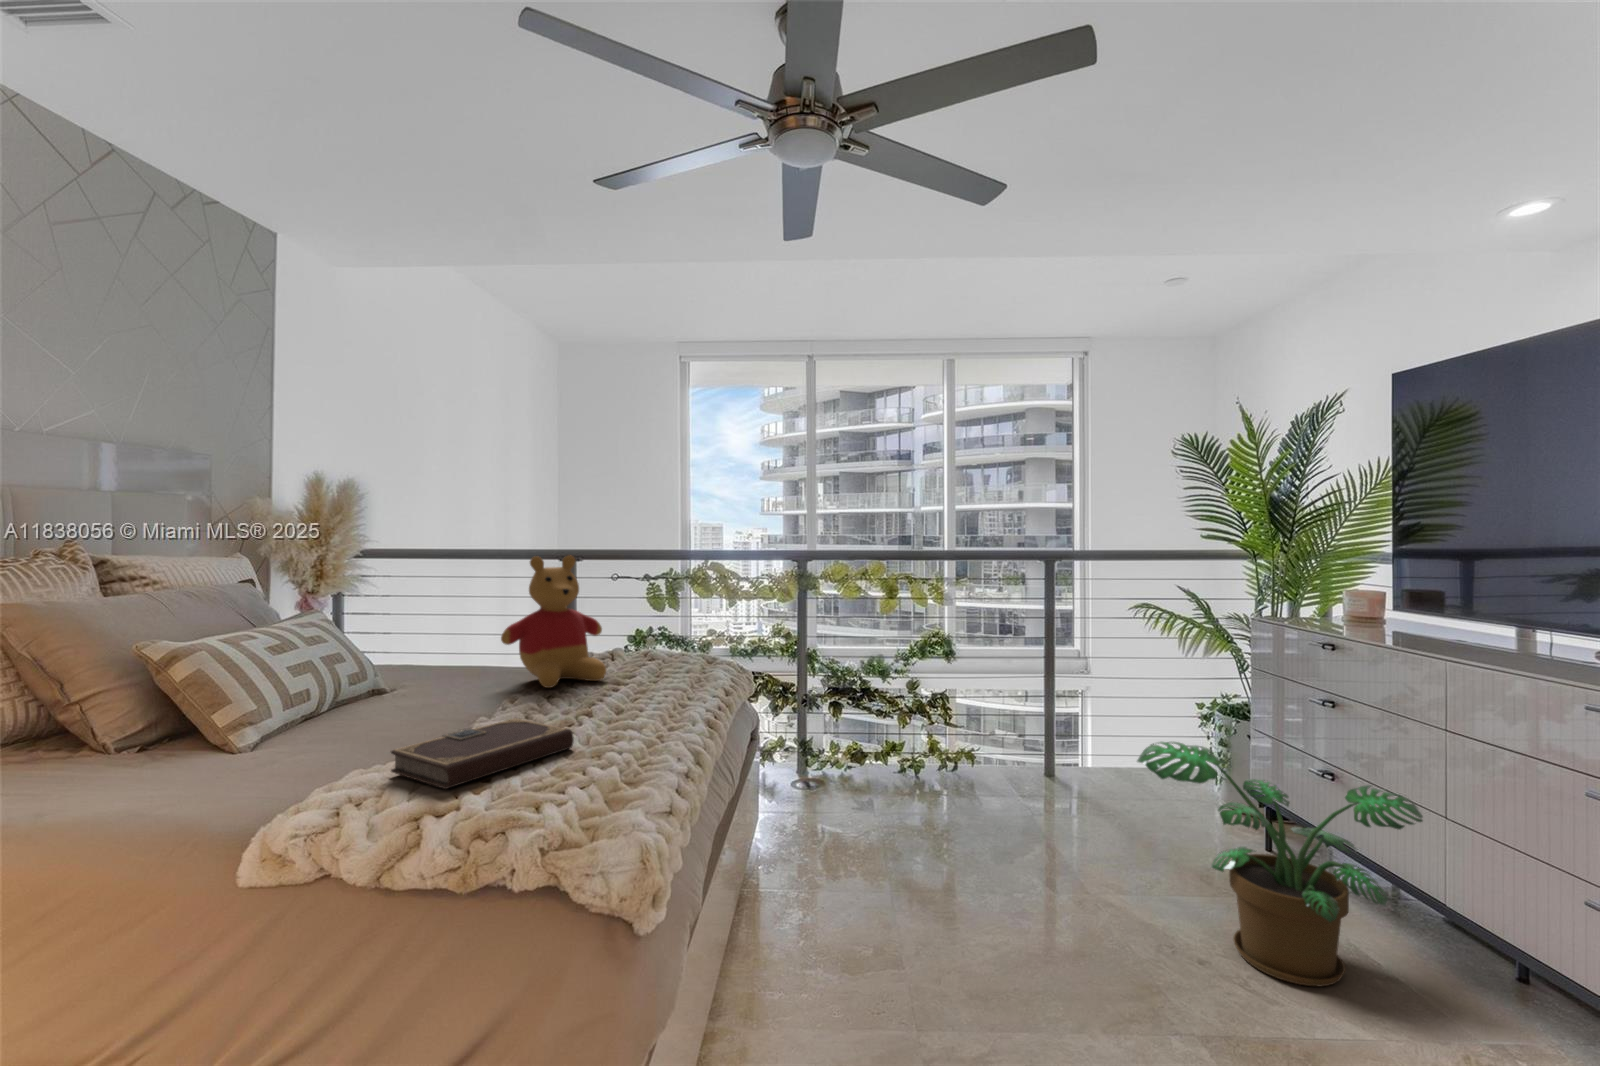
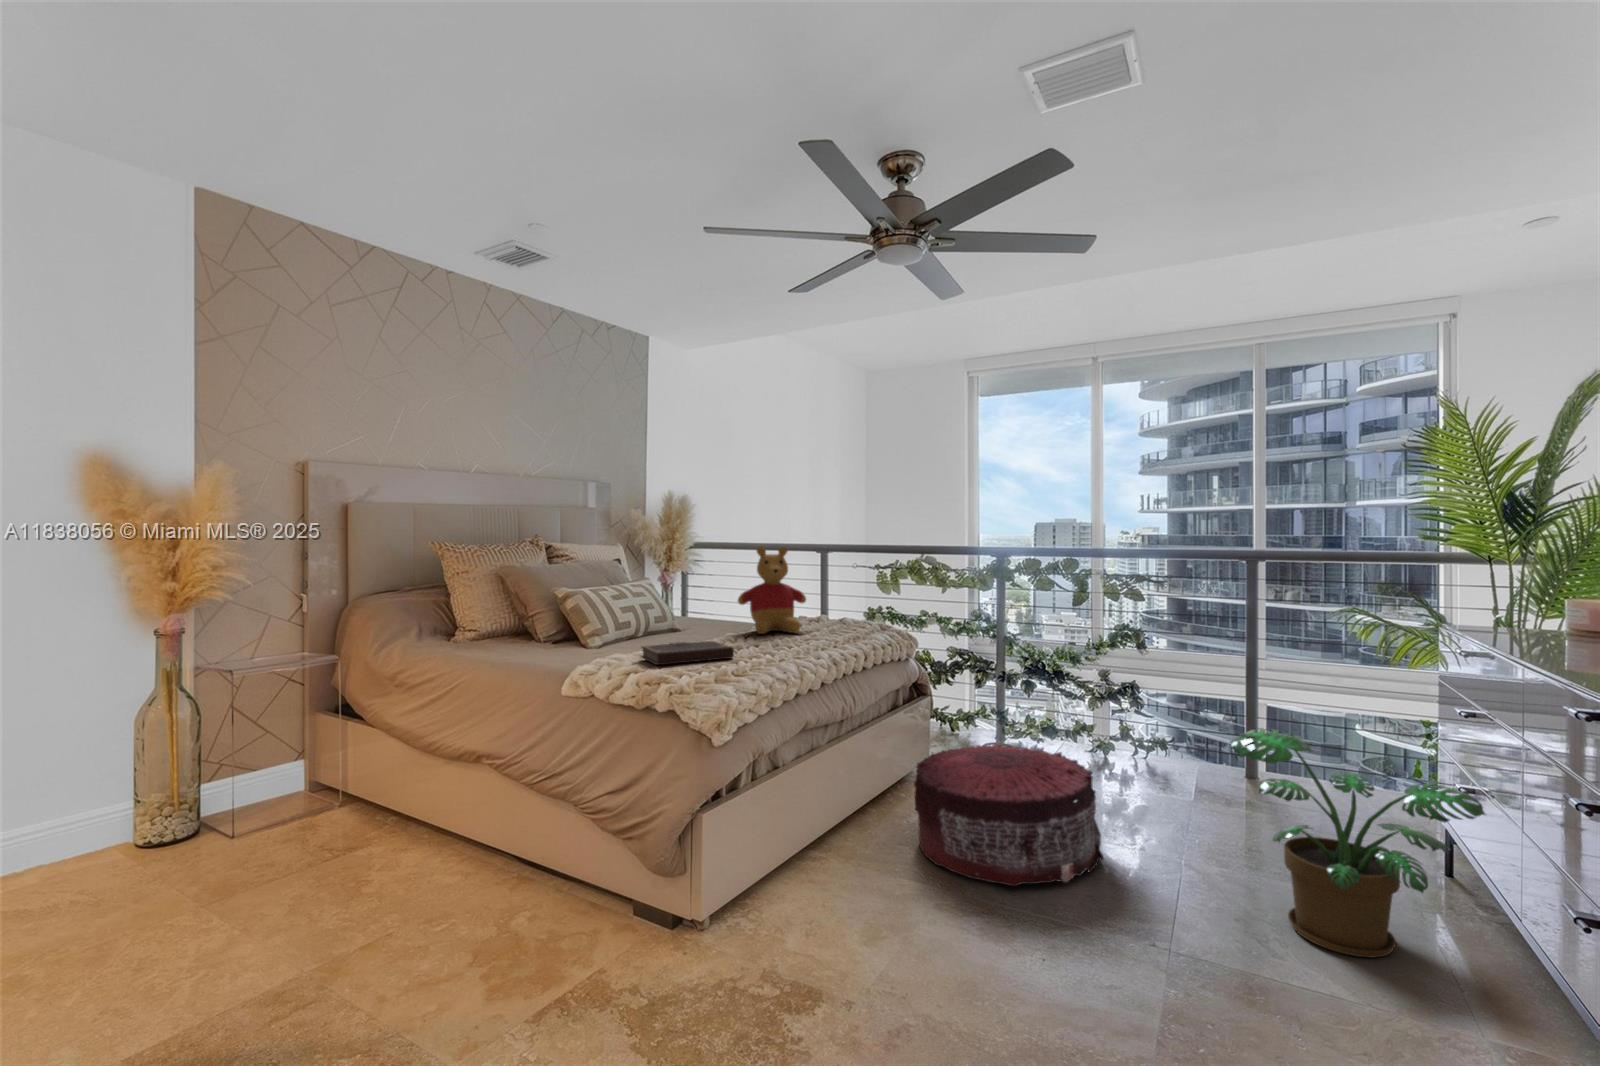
pouf: none [802,794,1035,1001] -> present [914,743,1104,886]

